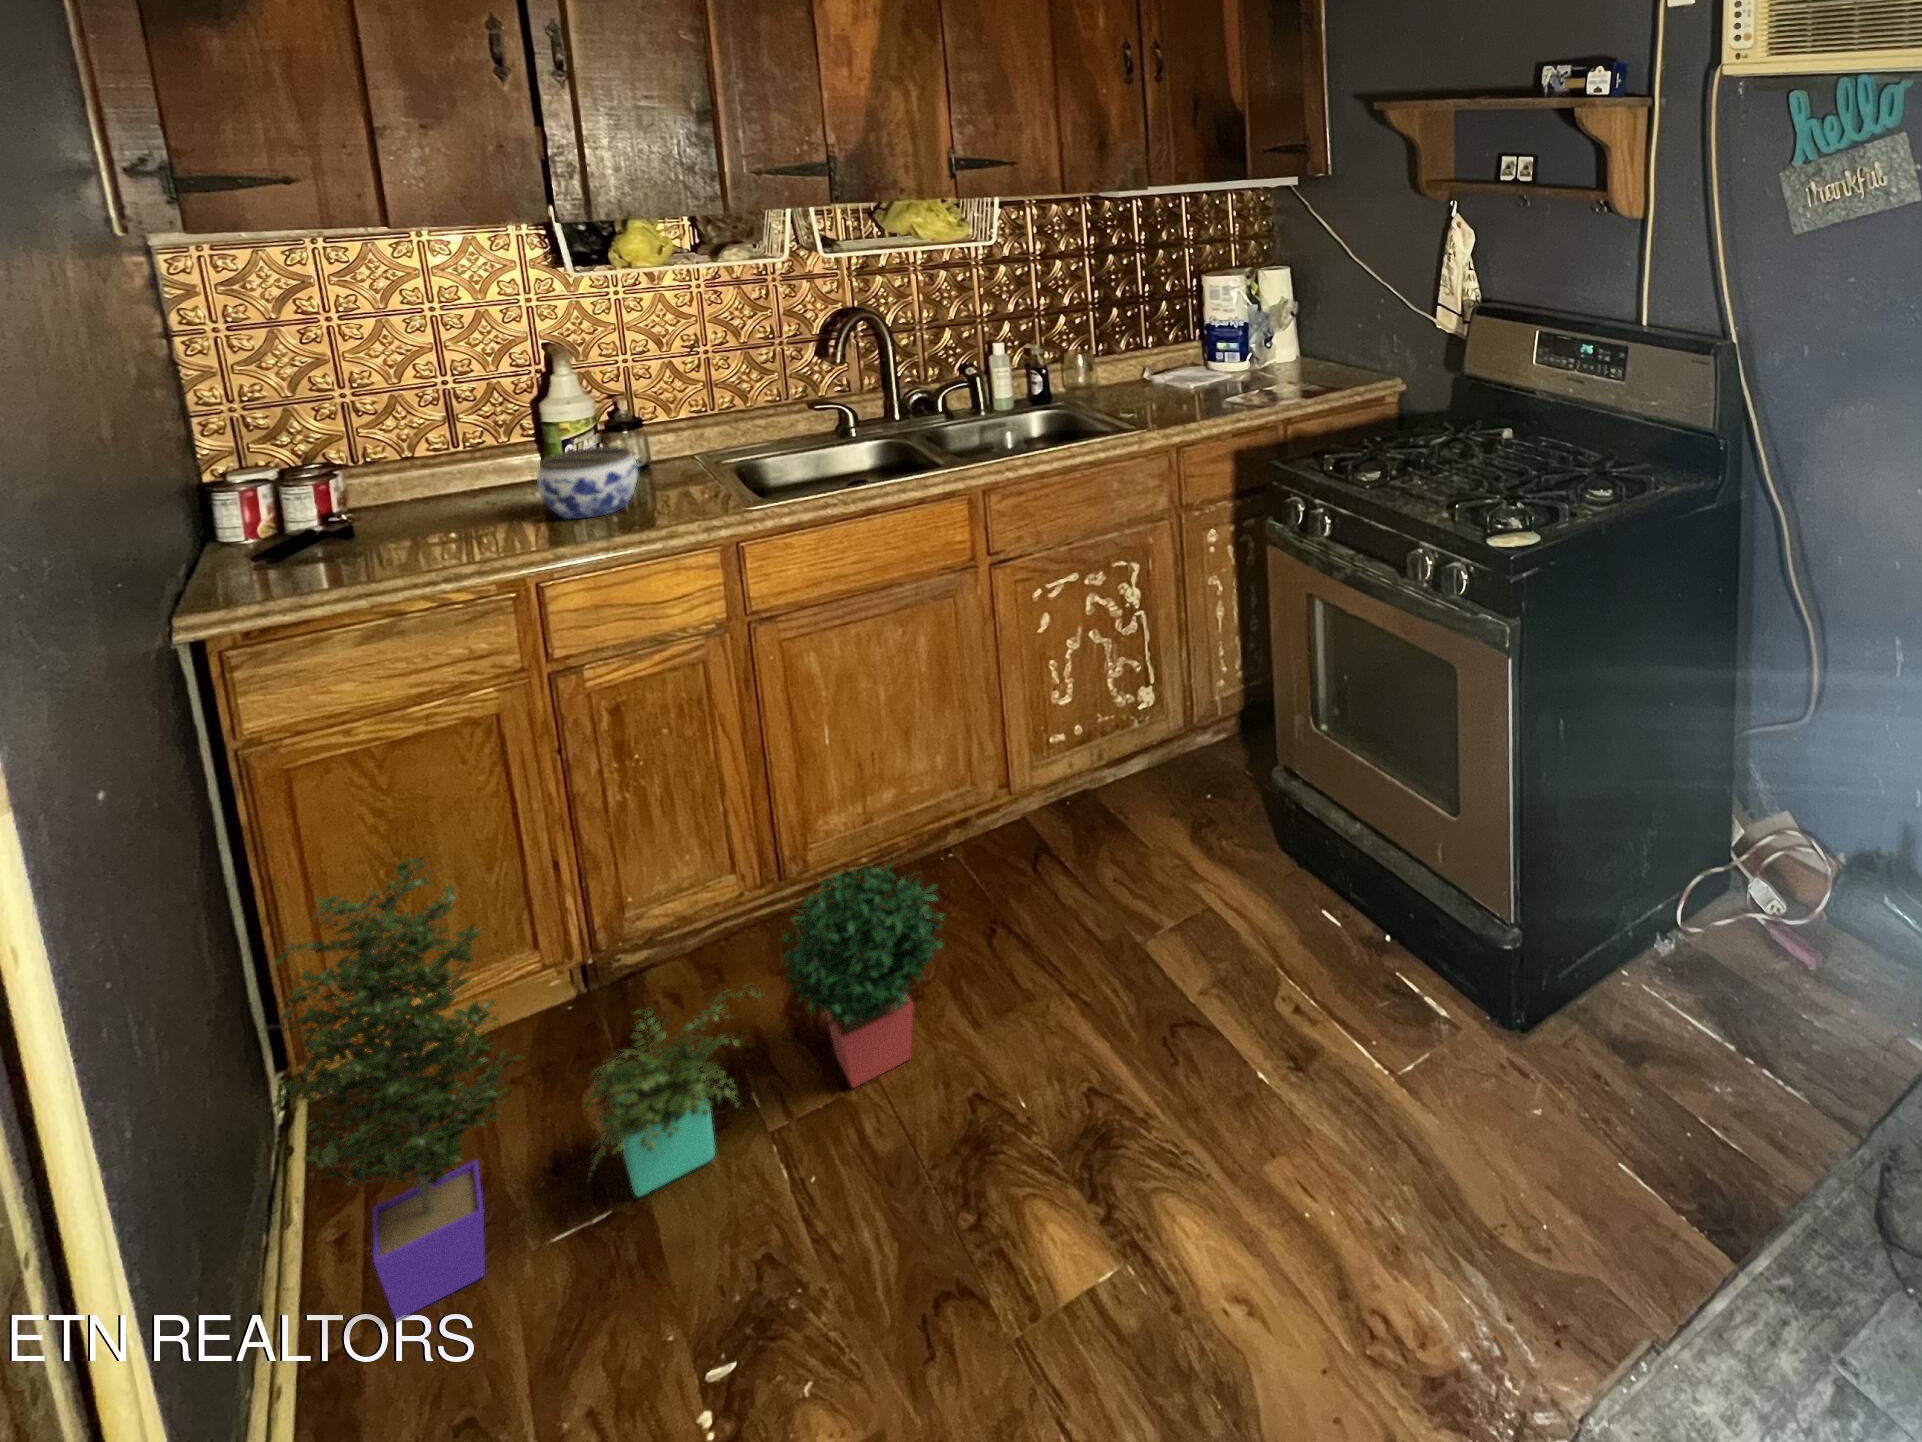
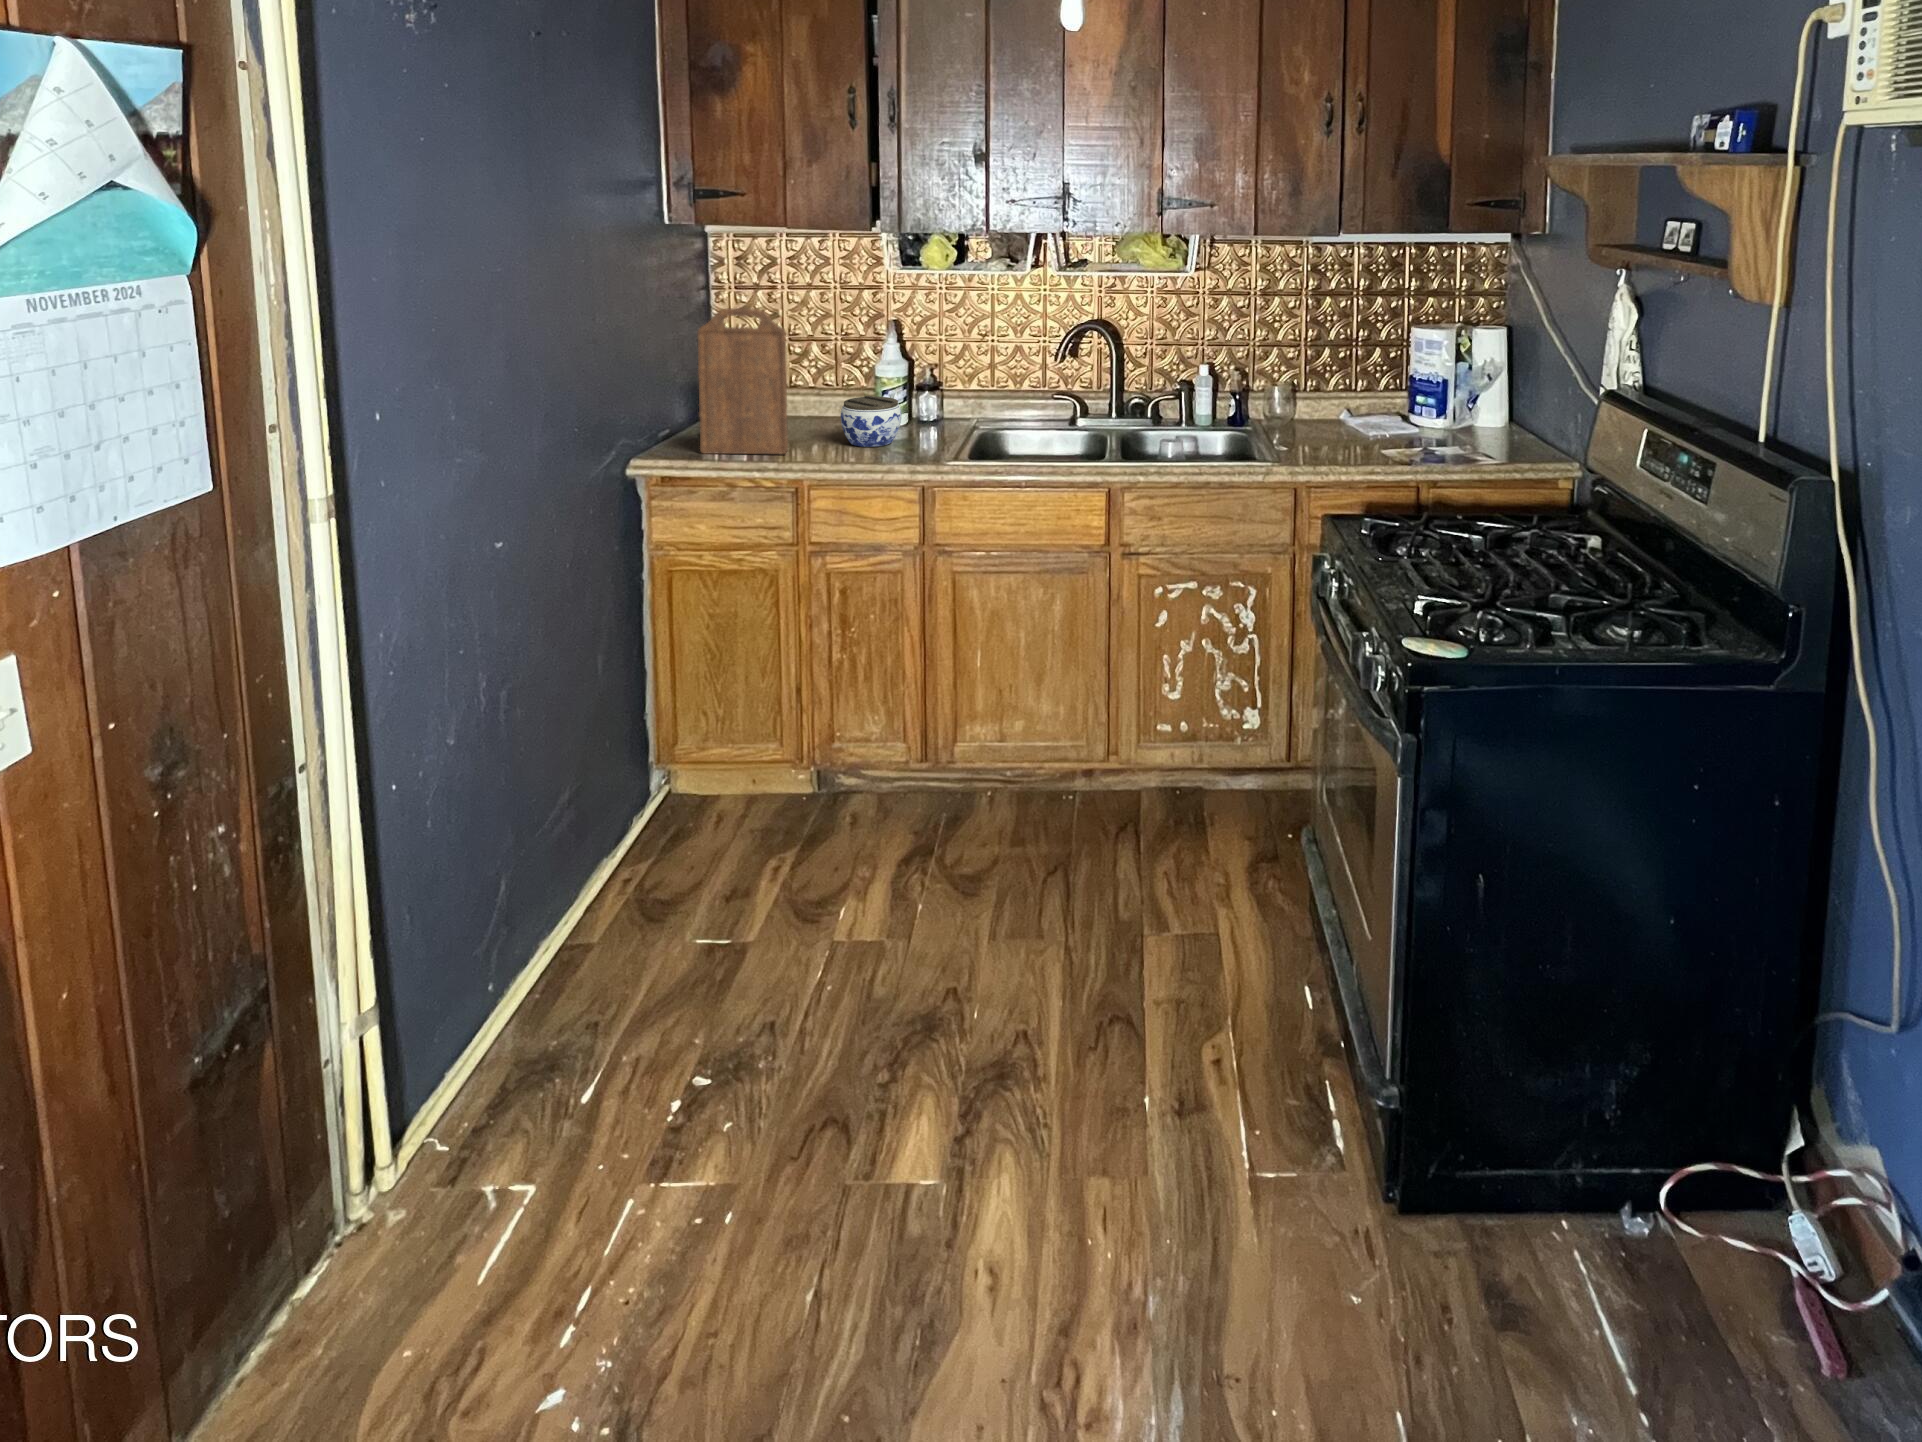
cutting board: none [280,353,481,583] -> present [697,308,788,454]
potted plant: present [264,856,944,1320] -> none [568,639,975,942]

